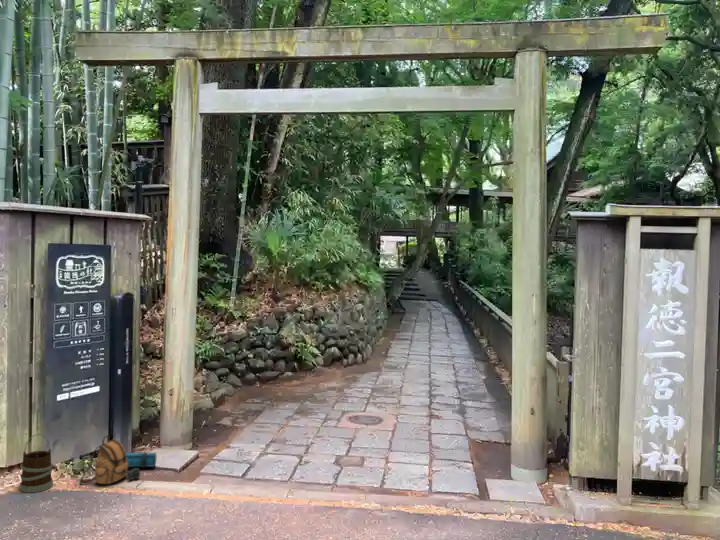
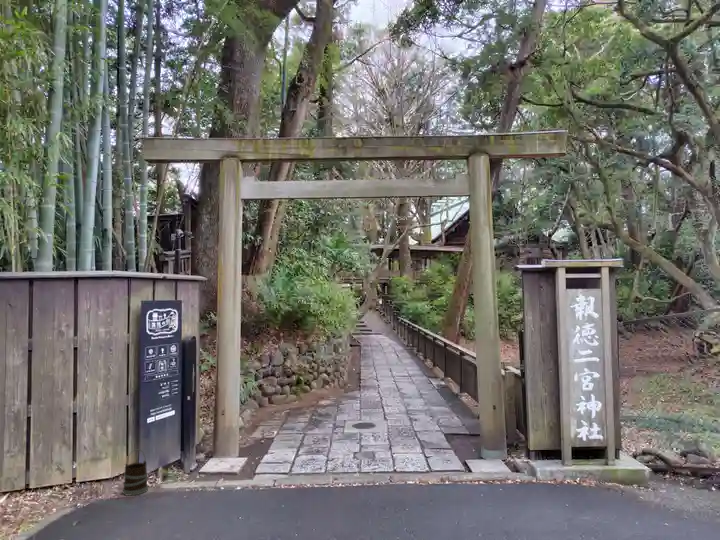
backpack: present [80,436,156,484] -> none [168,447,220,486]

